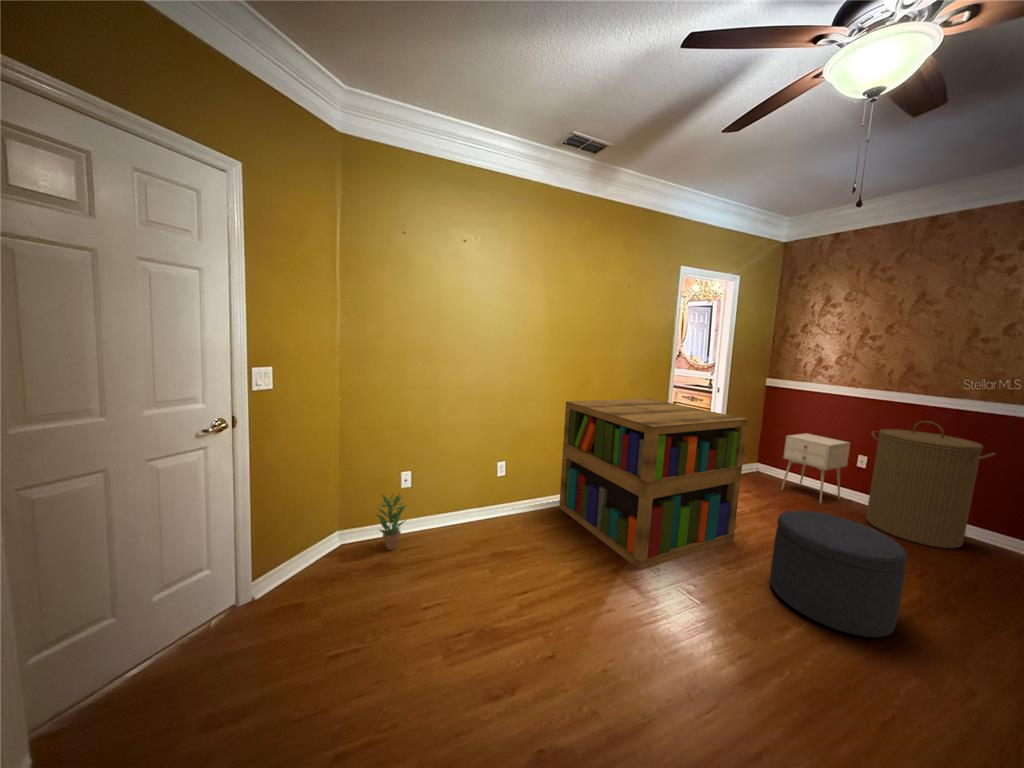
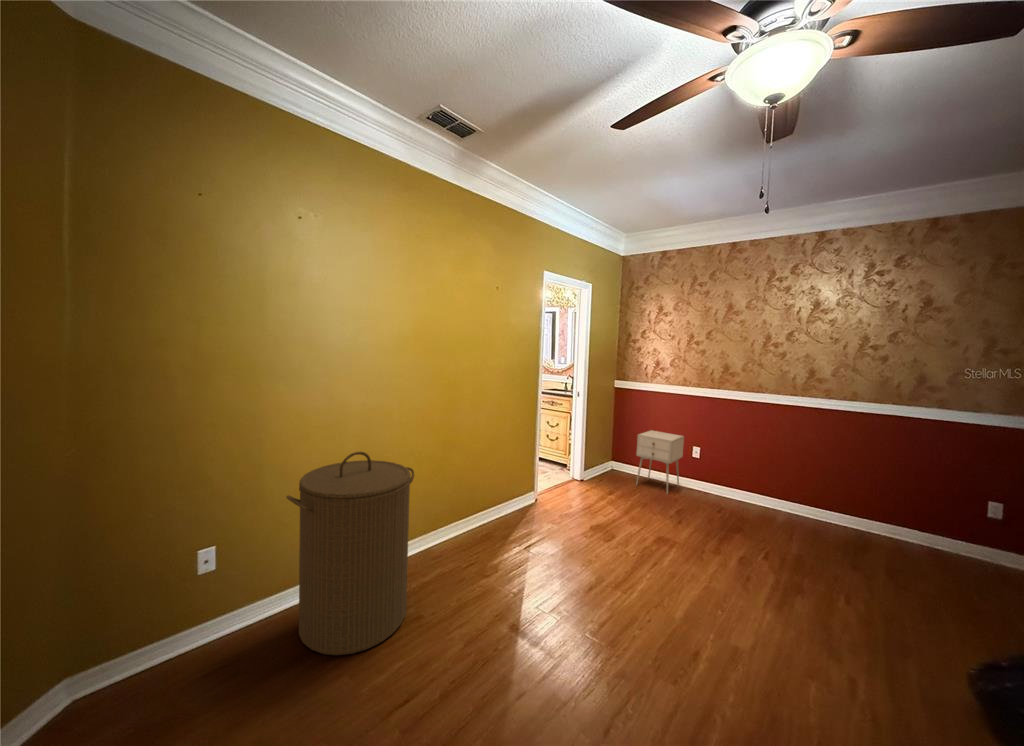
bookshelf: present [559,399,748,570] -> none [432,410,620,612]
laundry hamper: present [866,421,996,549] -> present [287,452,414,655]
potted plant: present [376,494,406,550] -> none [146,587,212,684]
ottoman: present [770,511,908,637] -> none [652,513,757,629]

